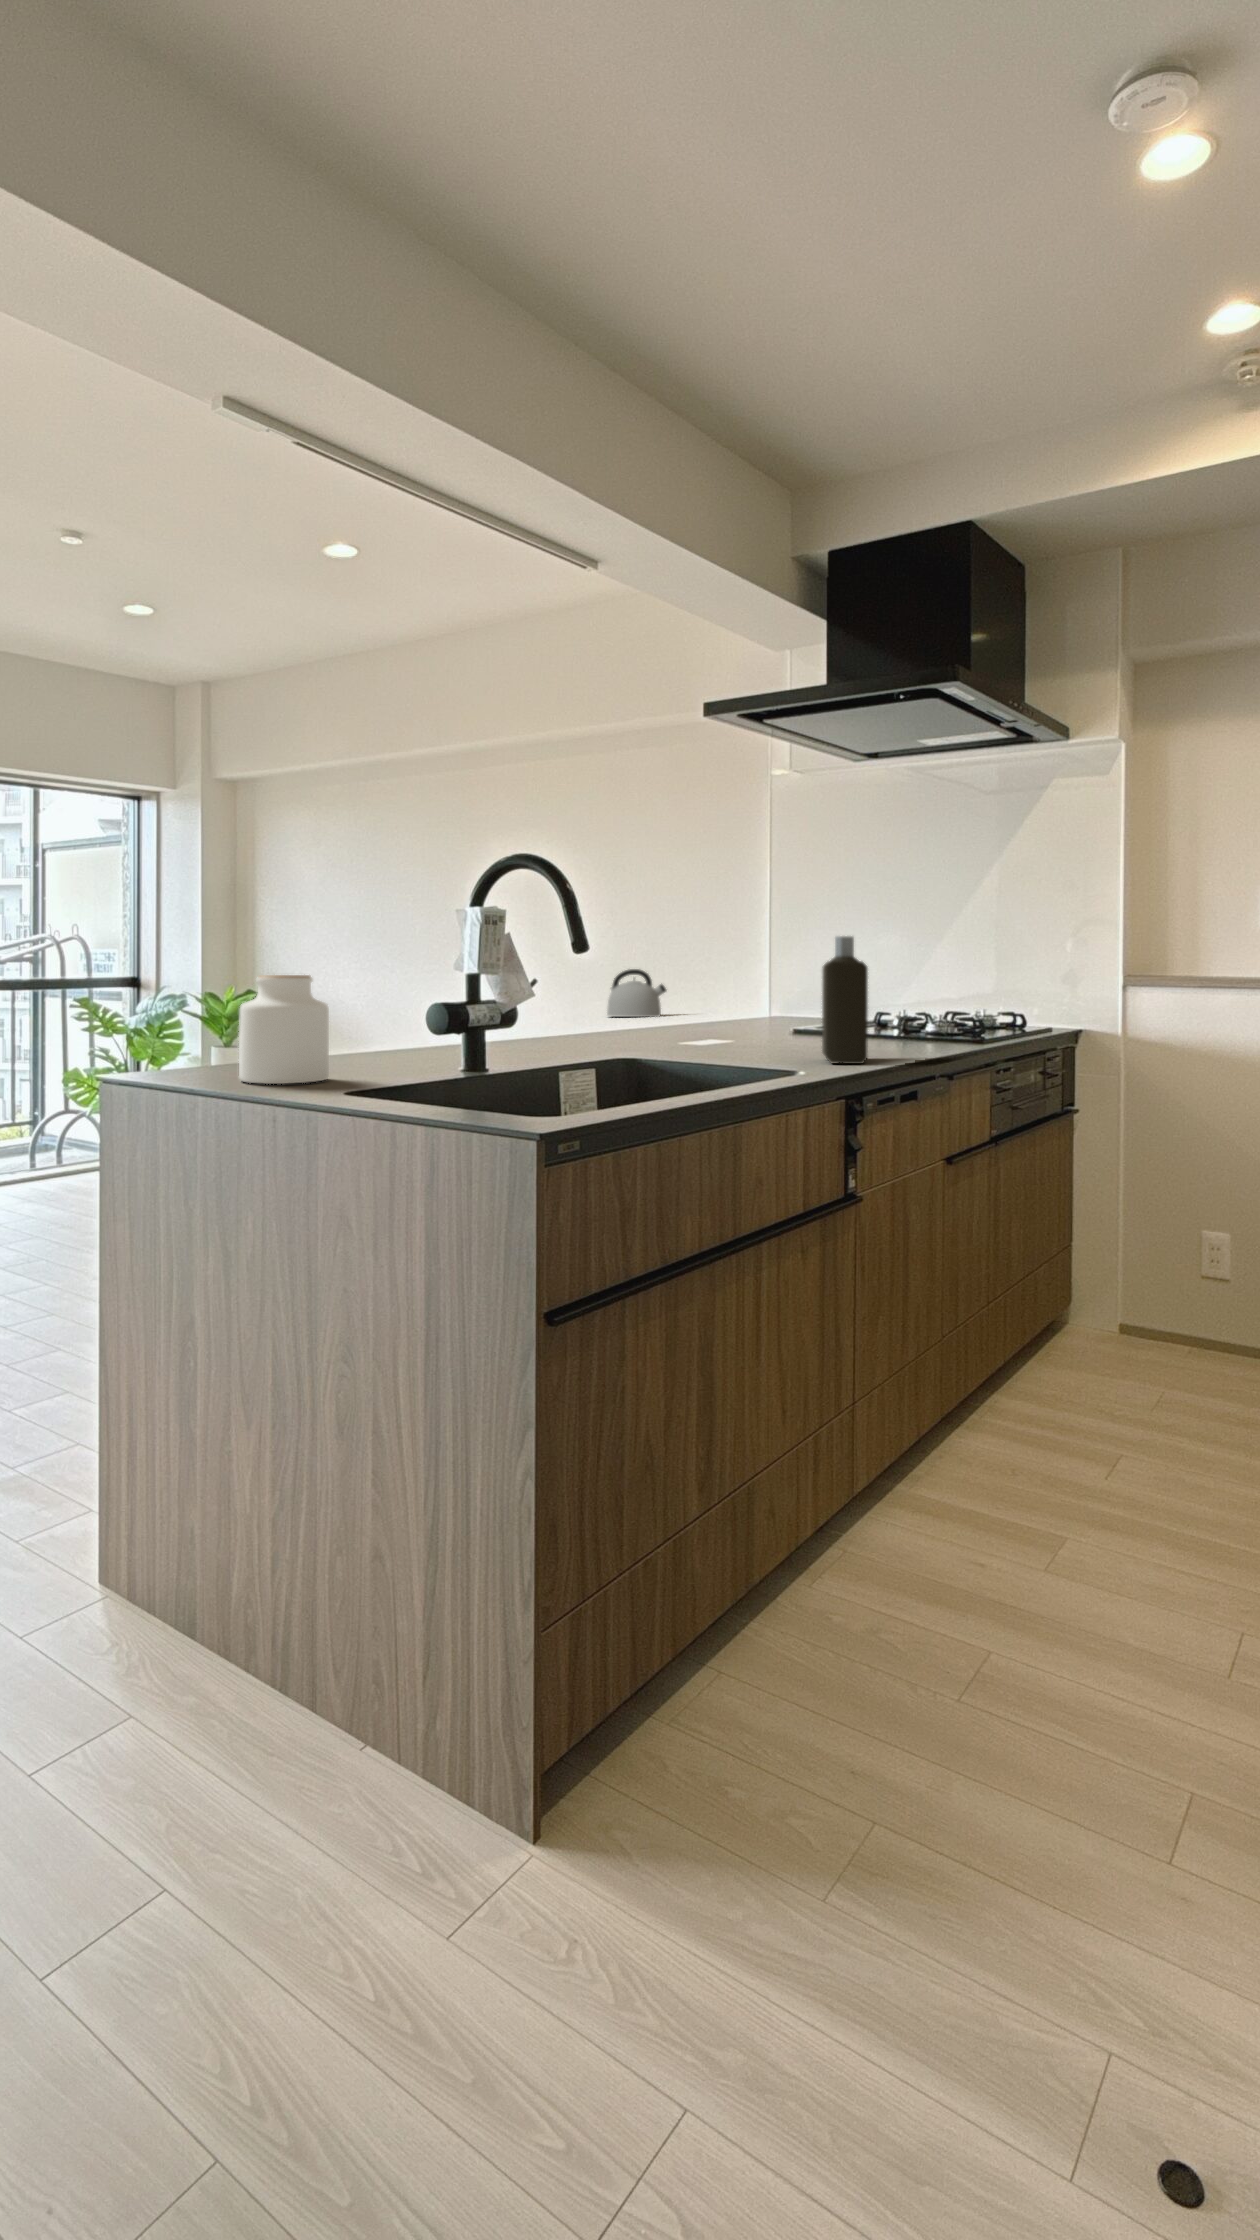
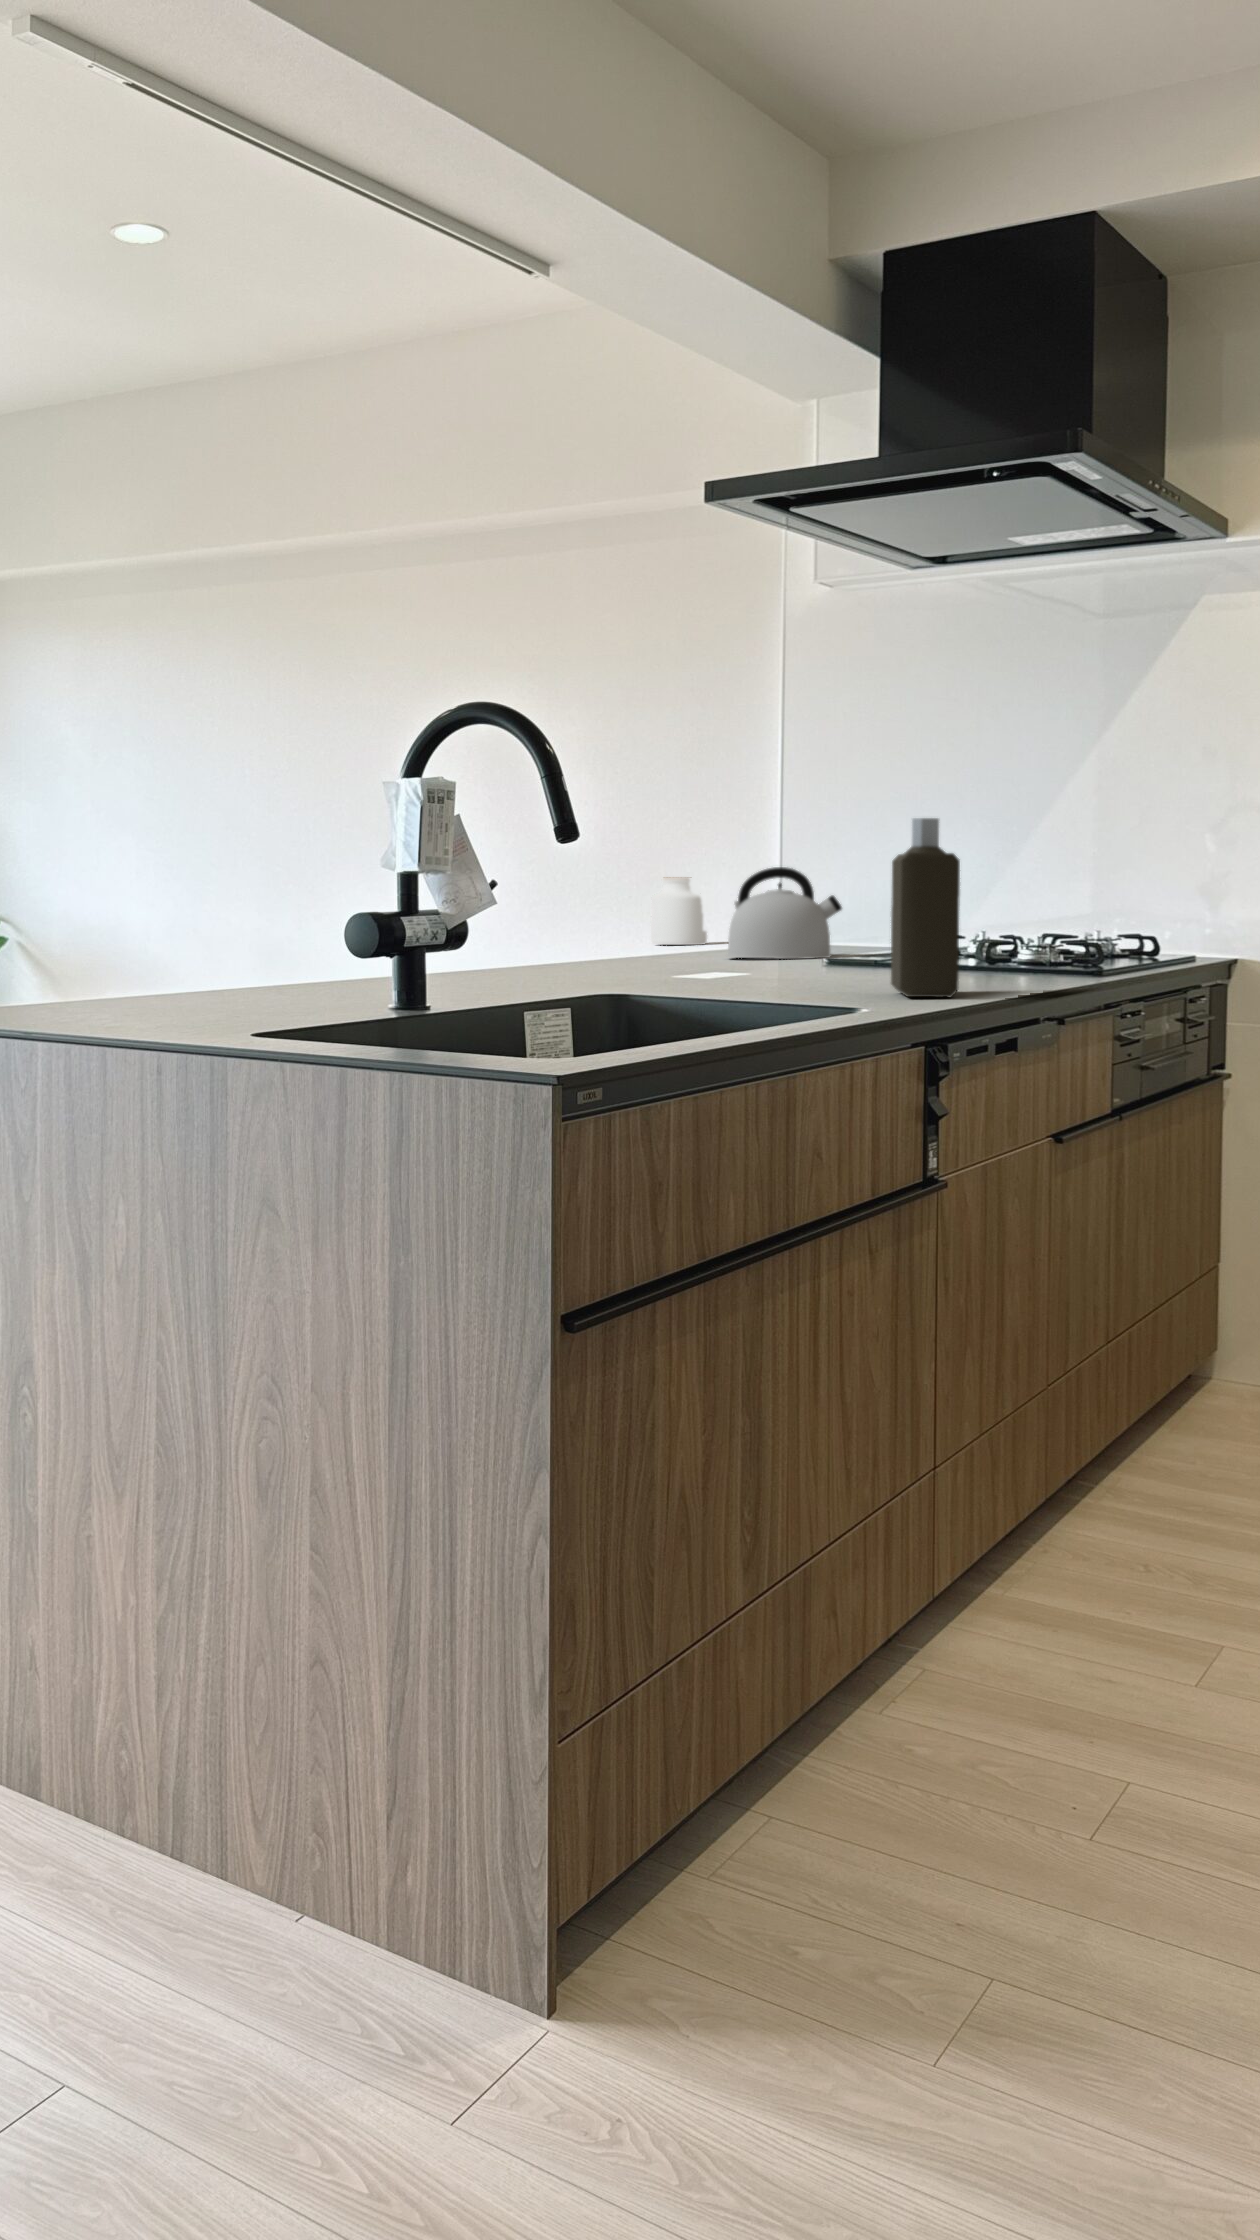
kettle: present [607,969,666,1017] -> present [727,867,842,959]
jar: present [239,975,329,1084] -> present [651,877,707,945]

